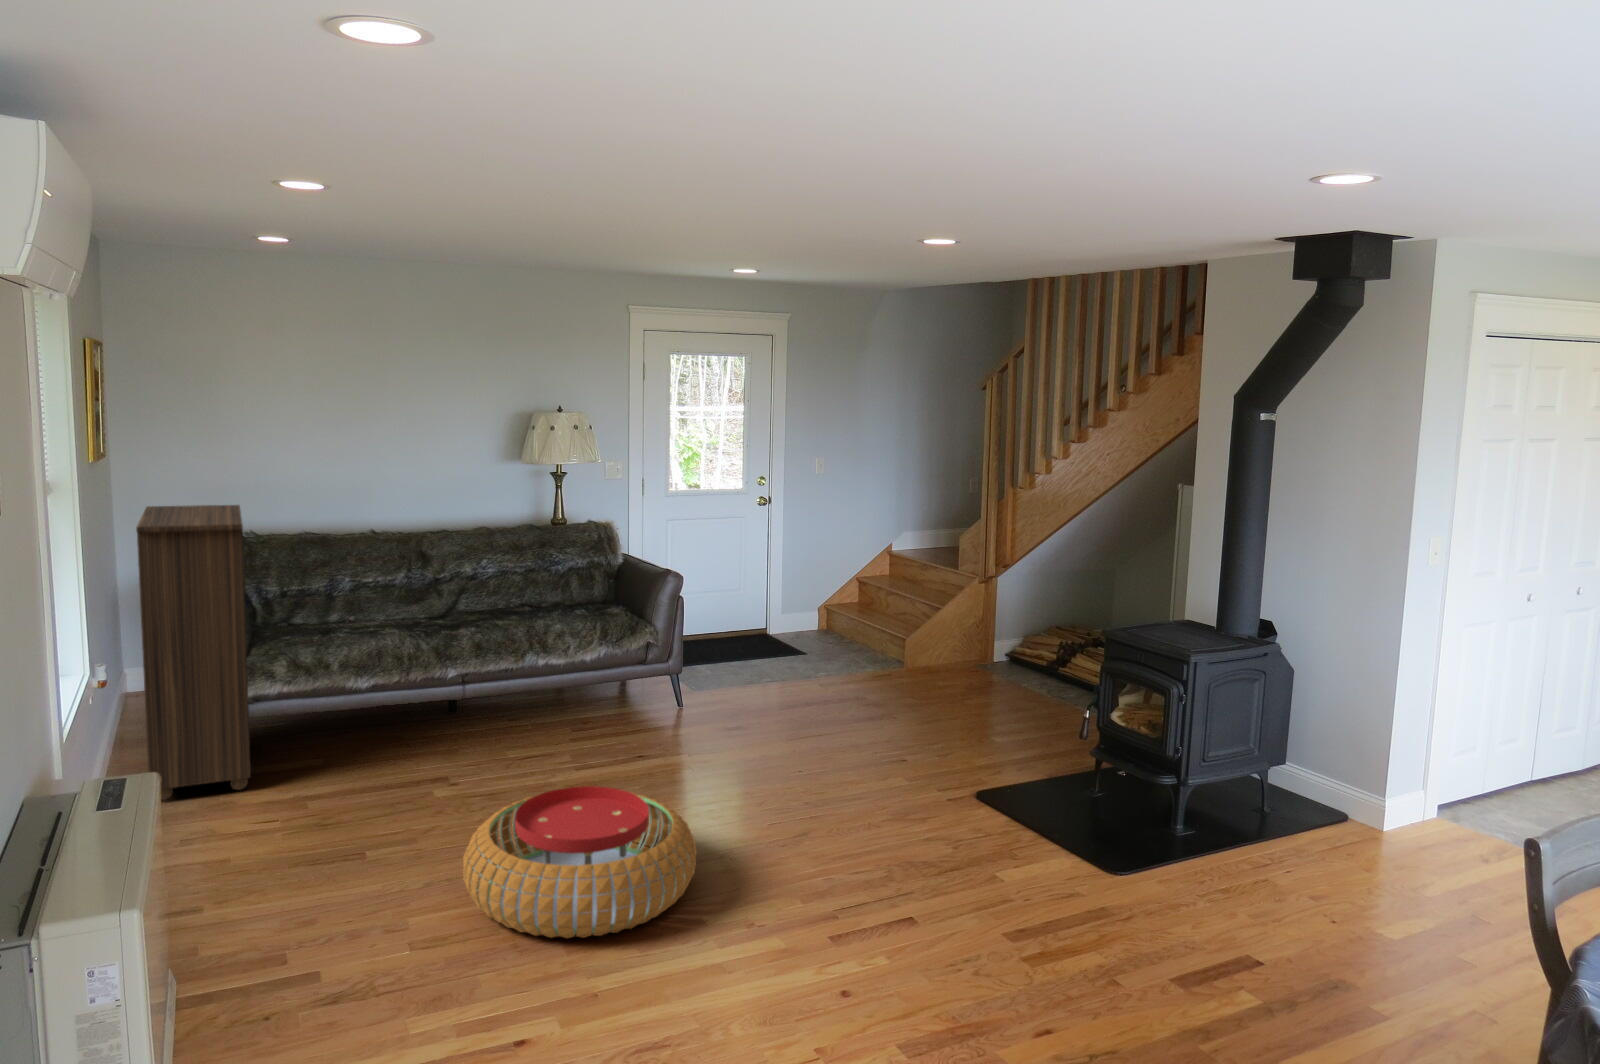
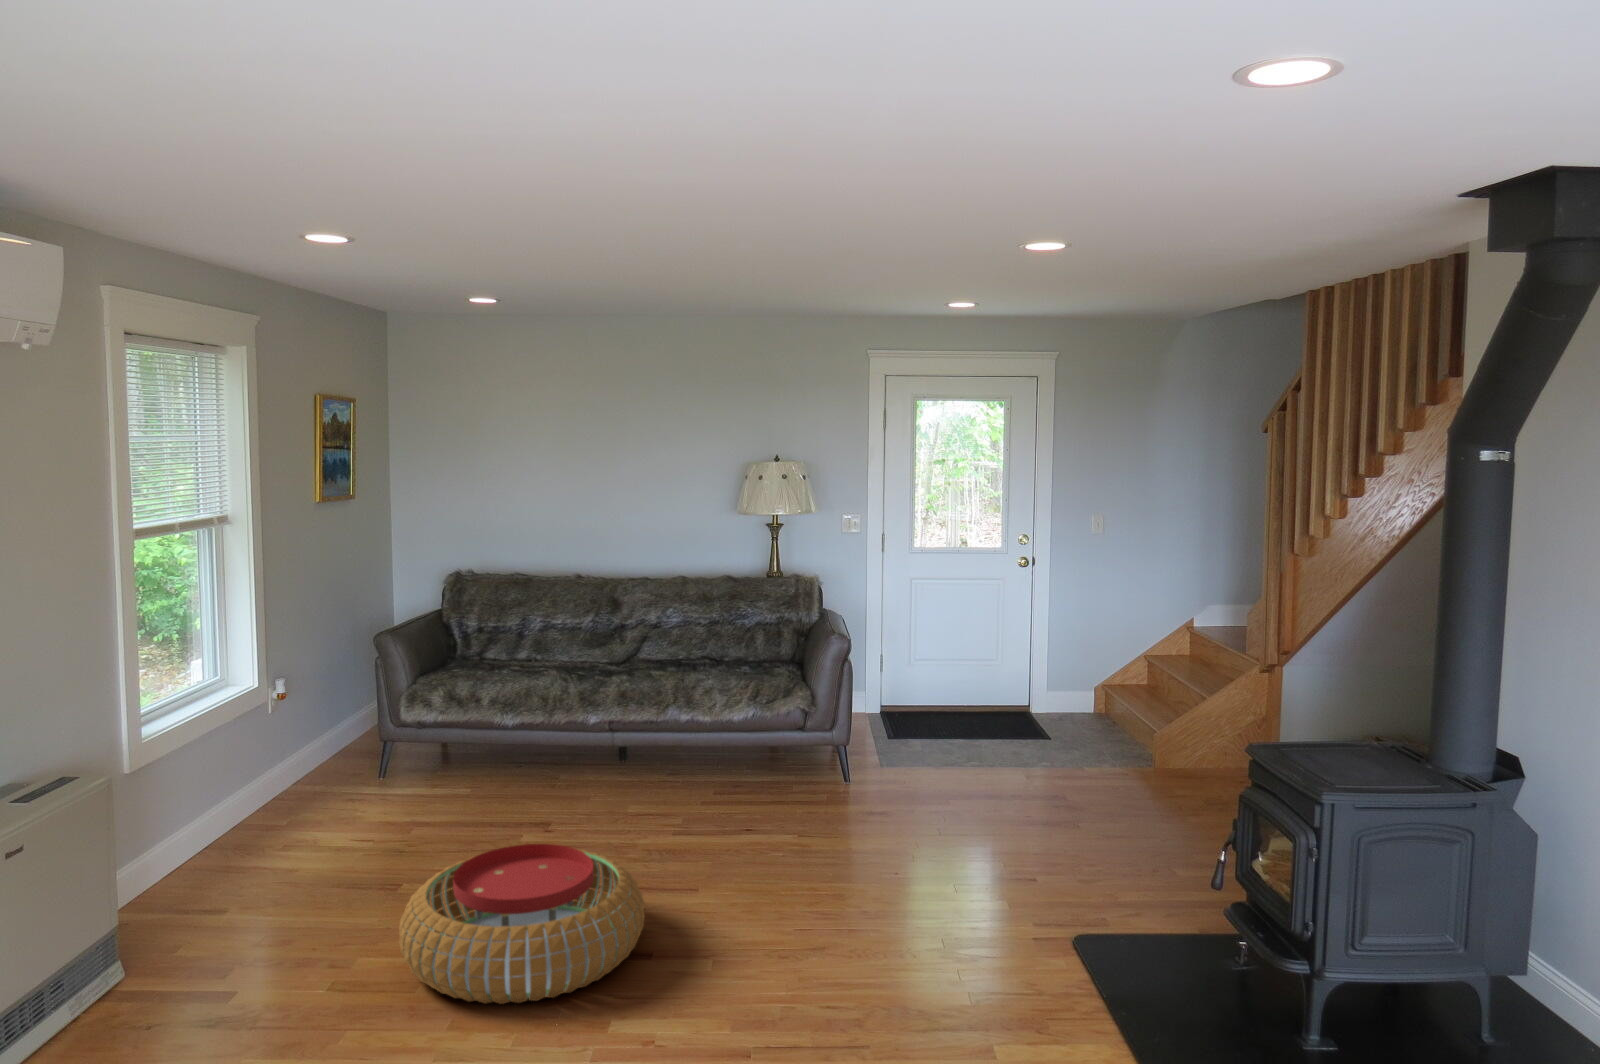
bookshelf: present [136,505,251,800] -> none [297,547,429,803]

